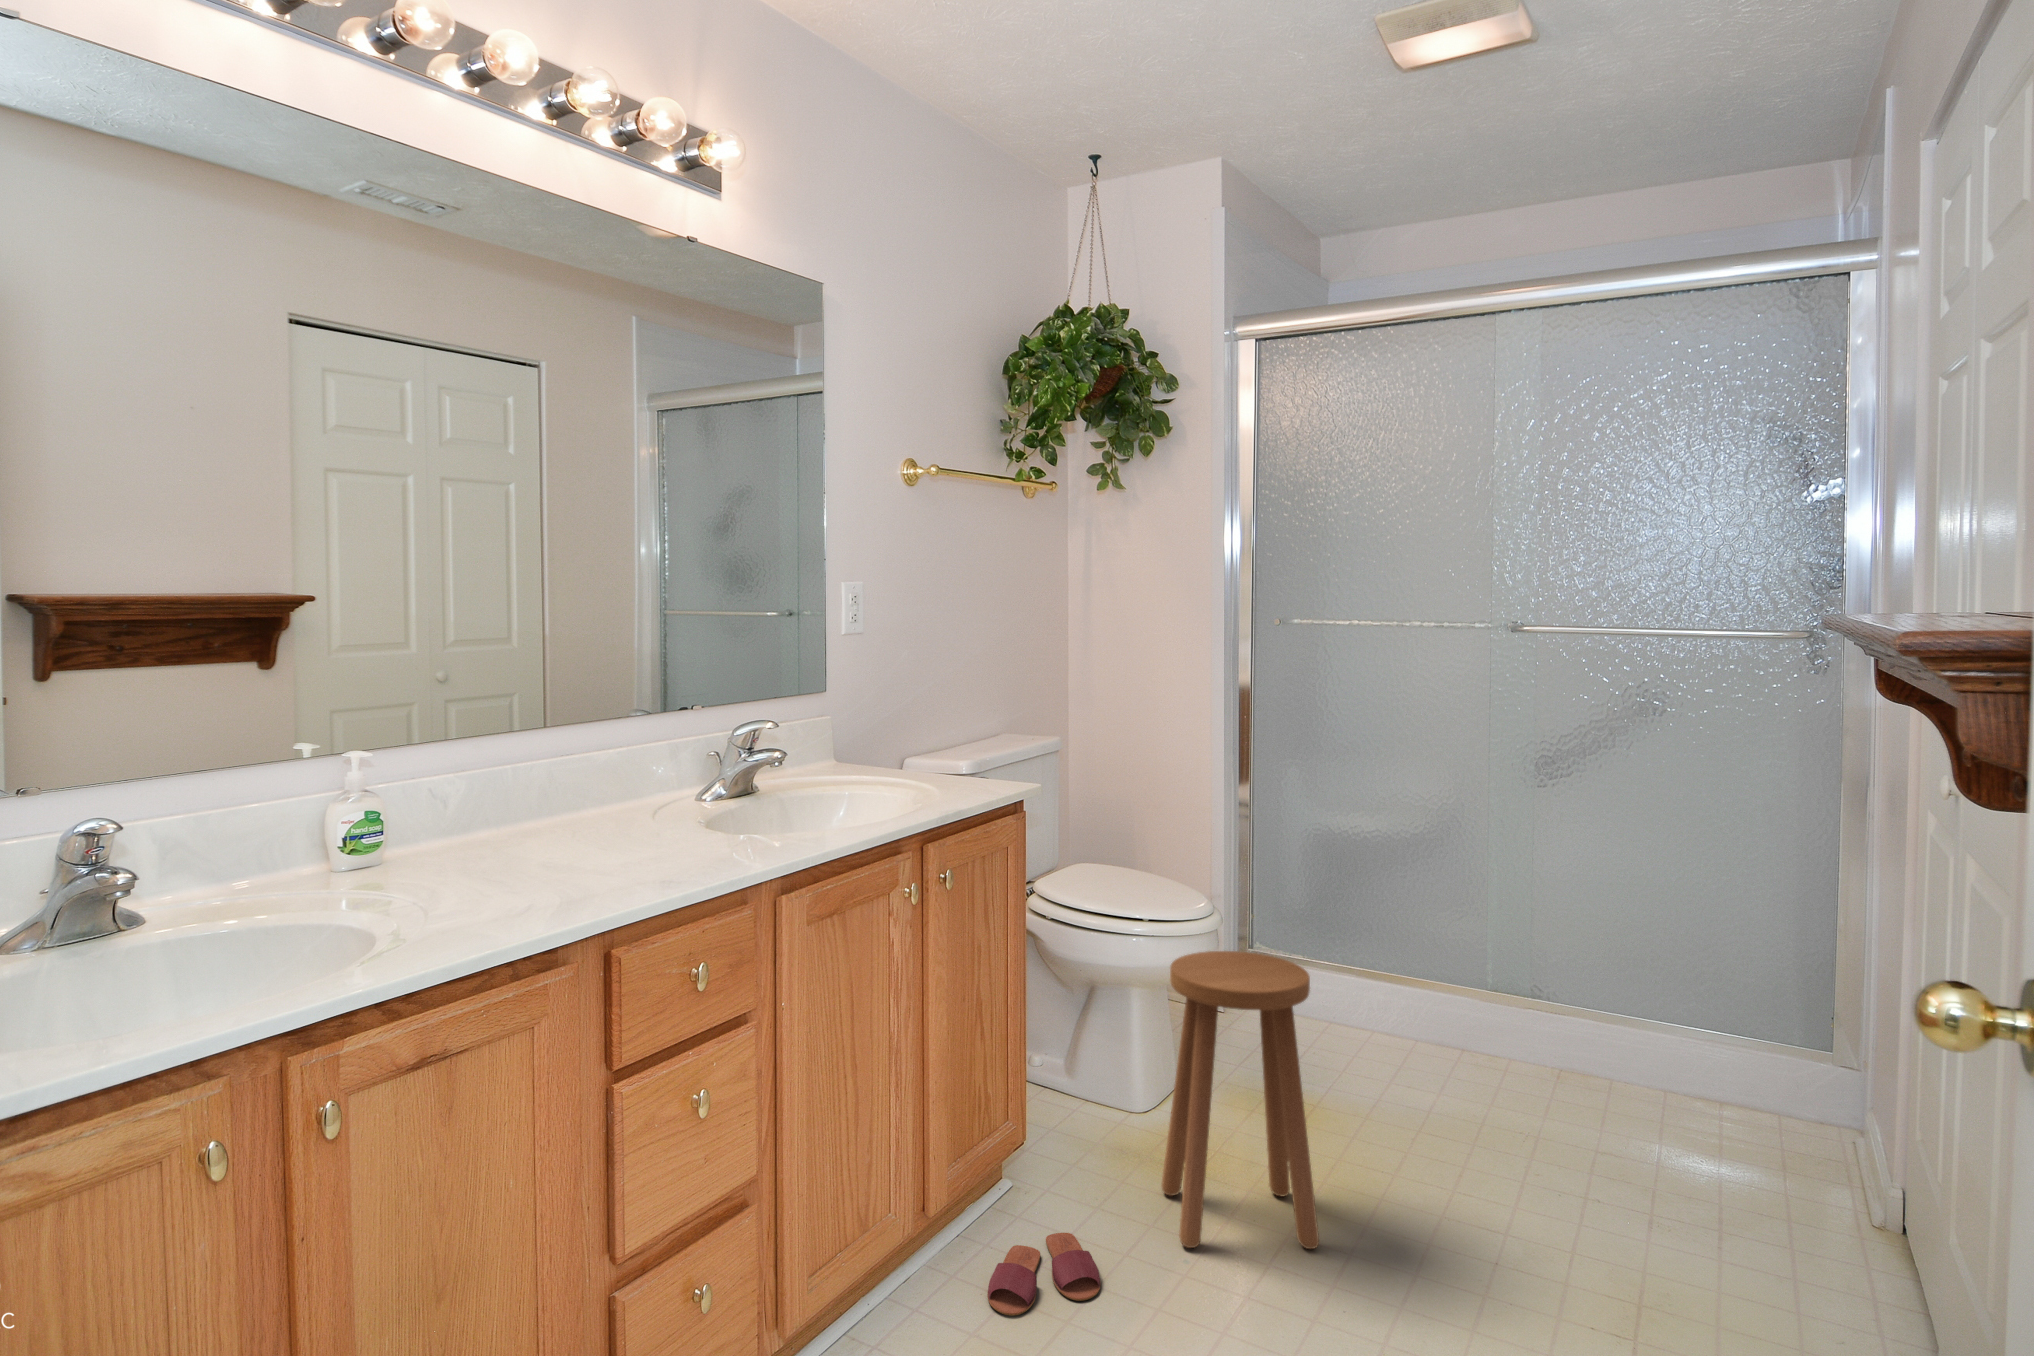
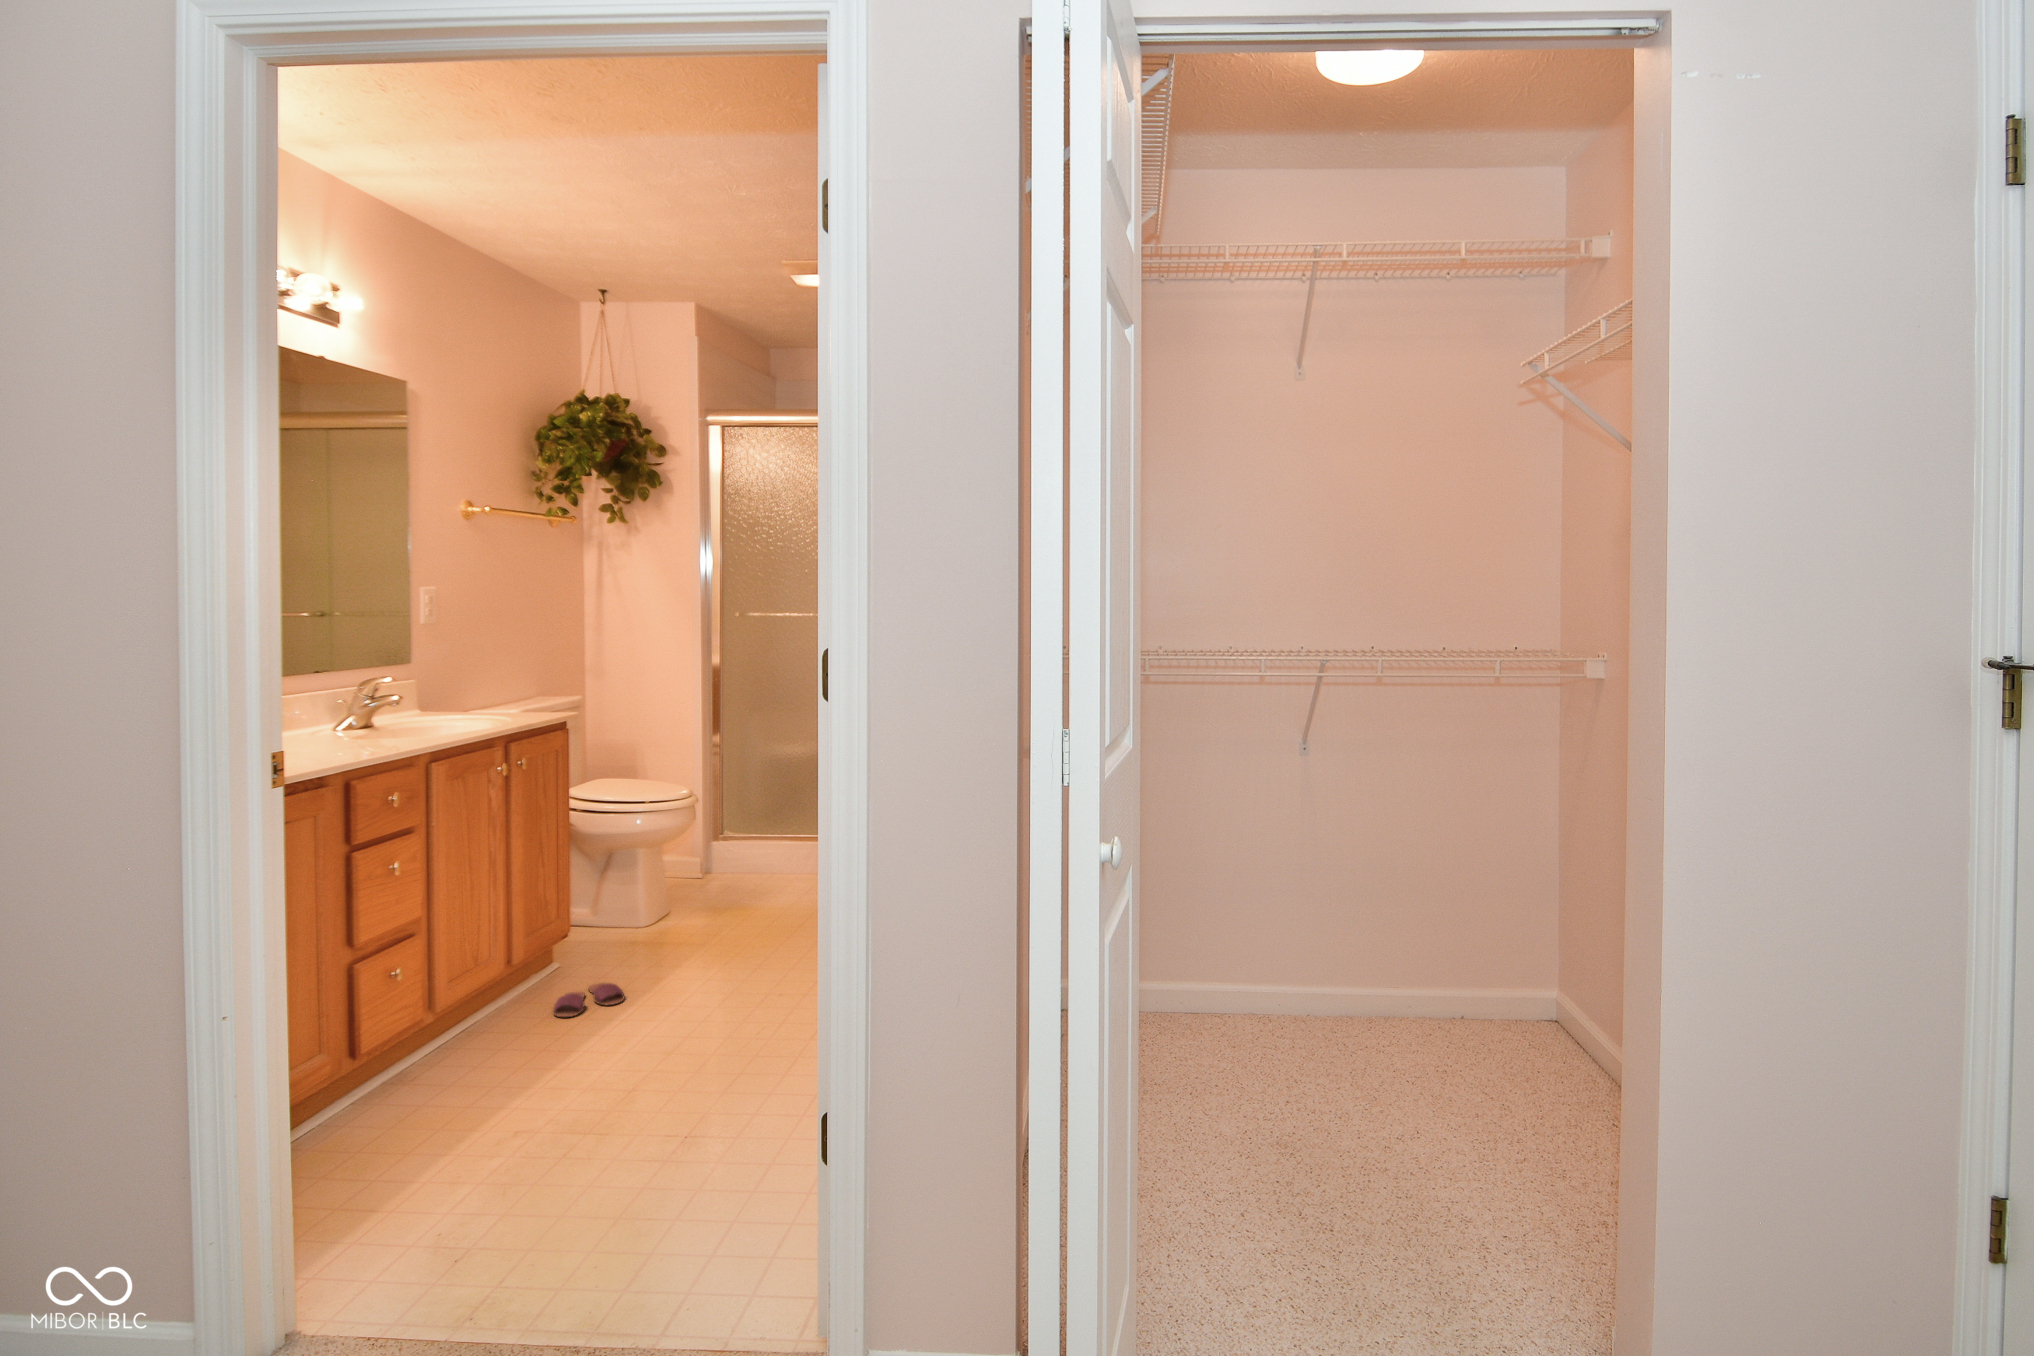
stool: present [1161,951,1319,1249] -> none [661,810,754,976]

